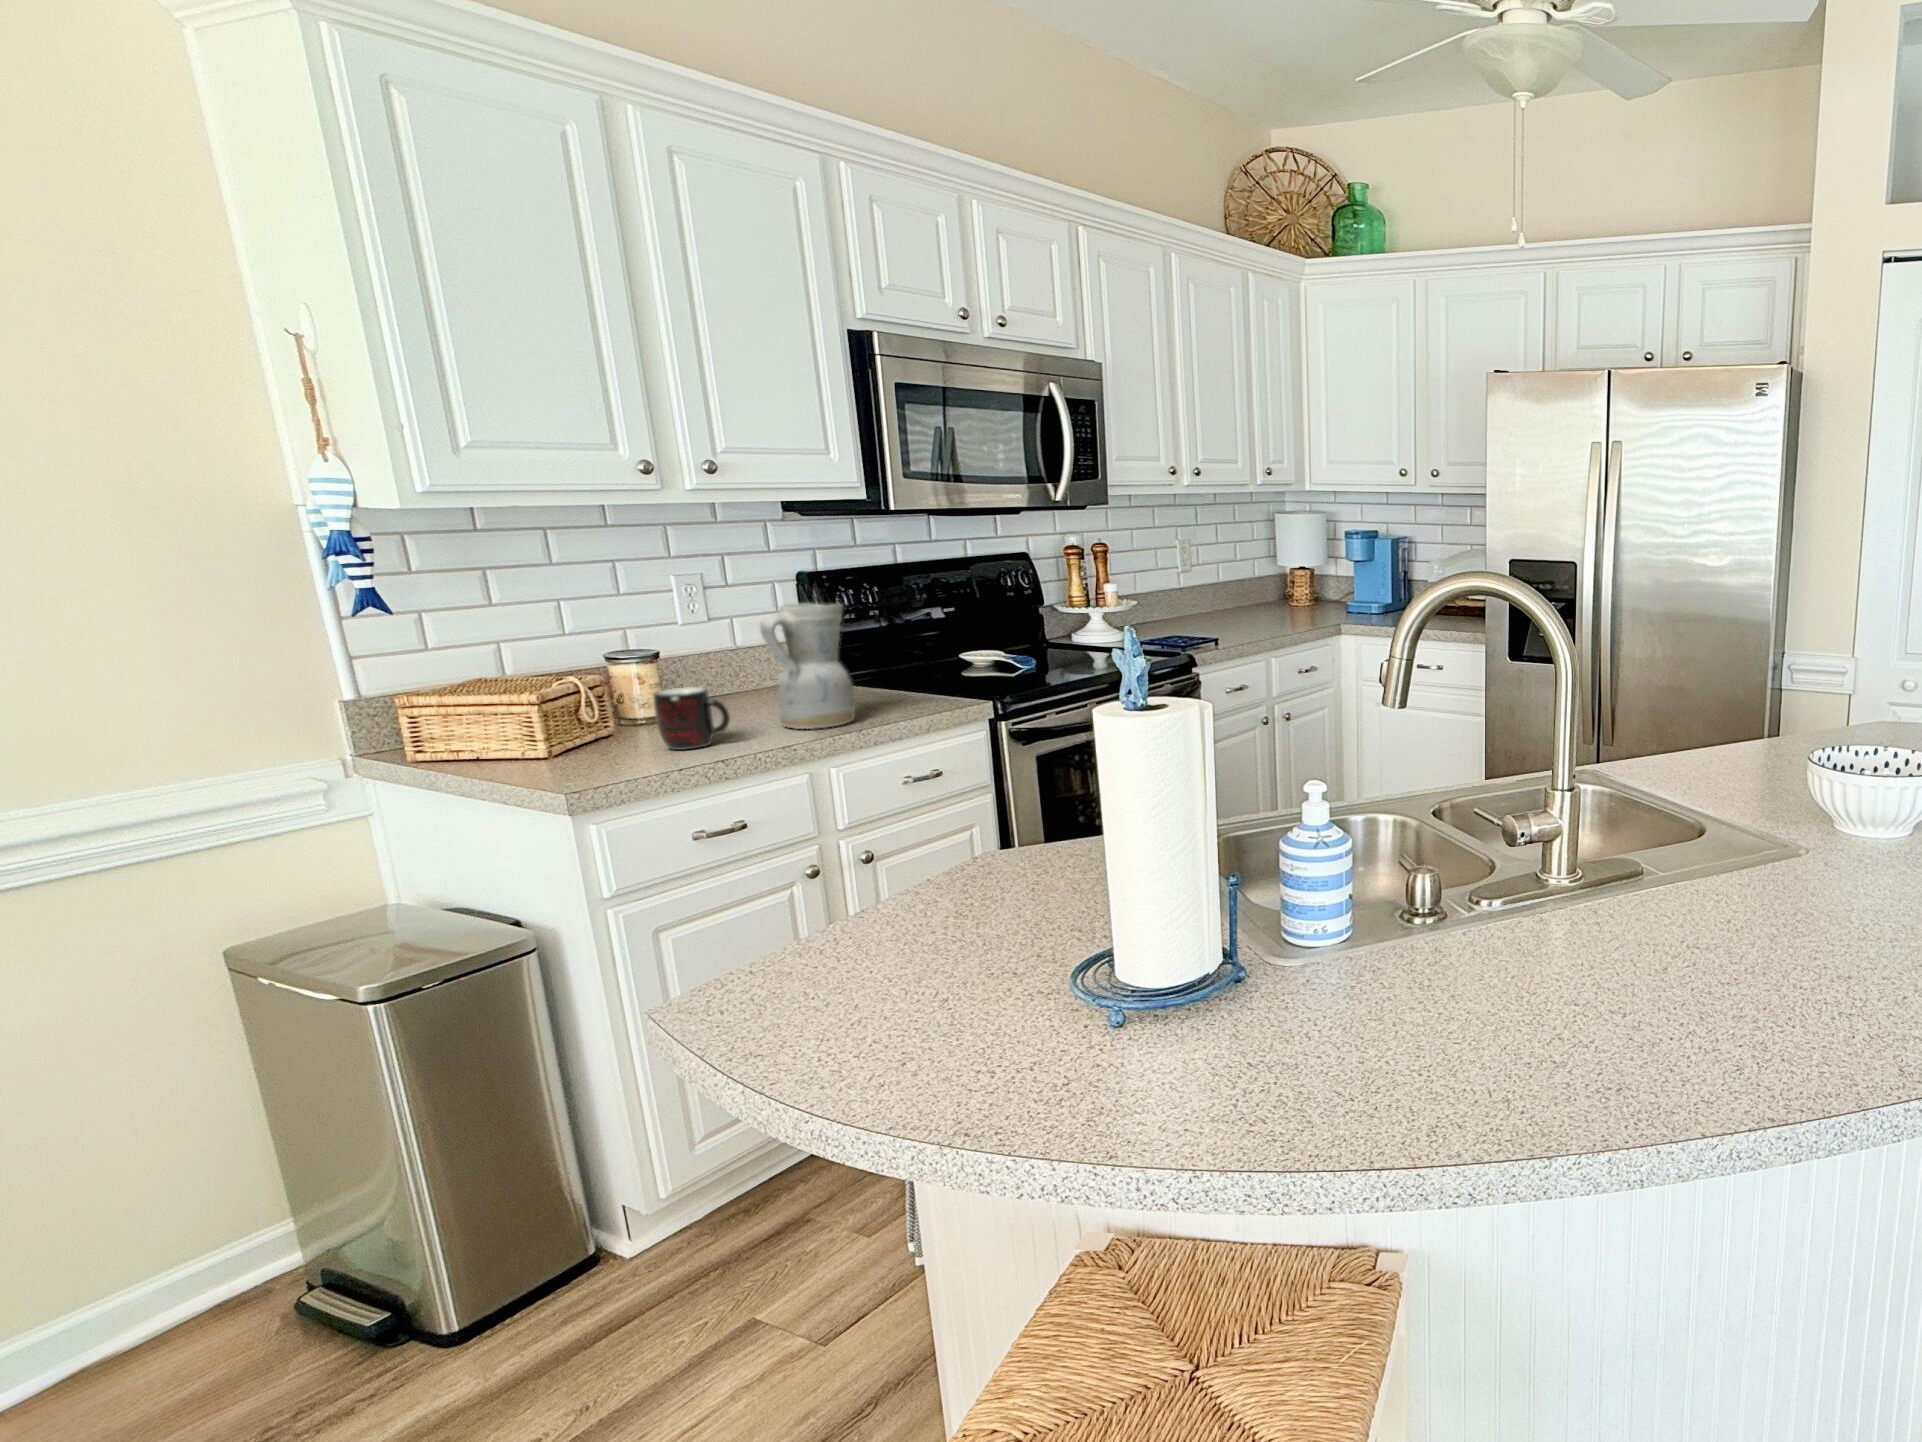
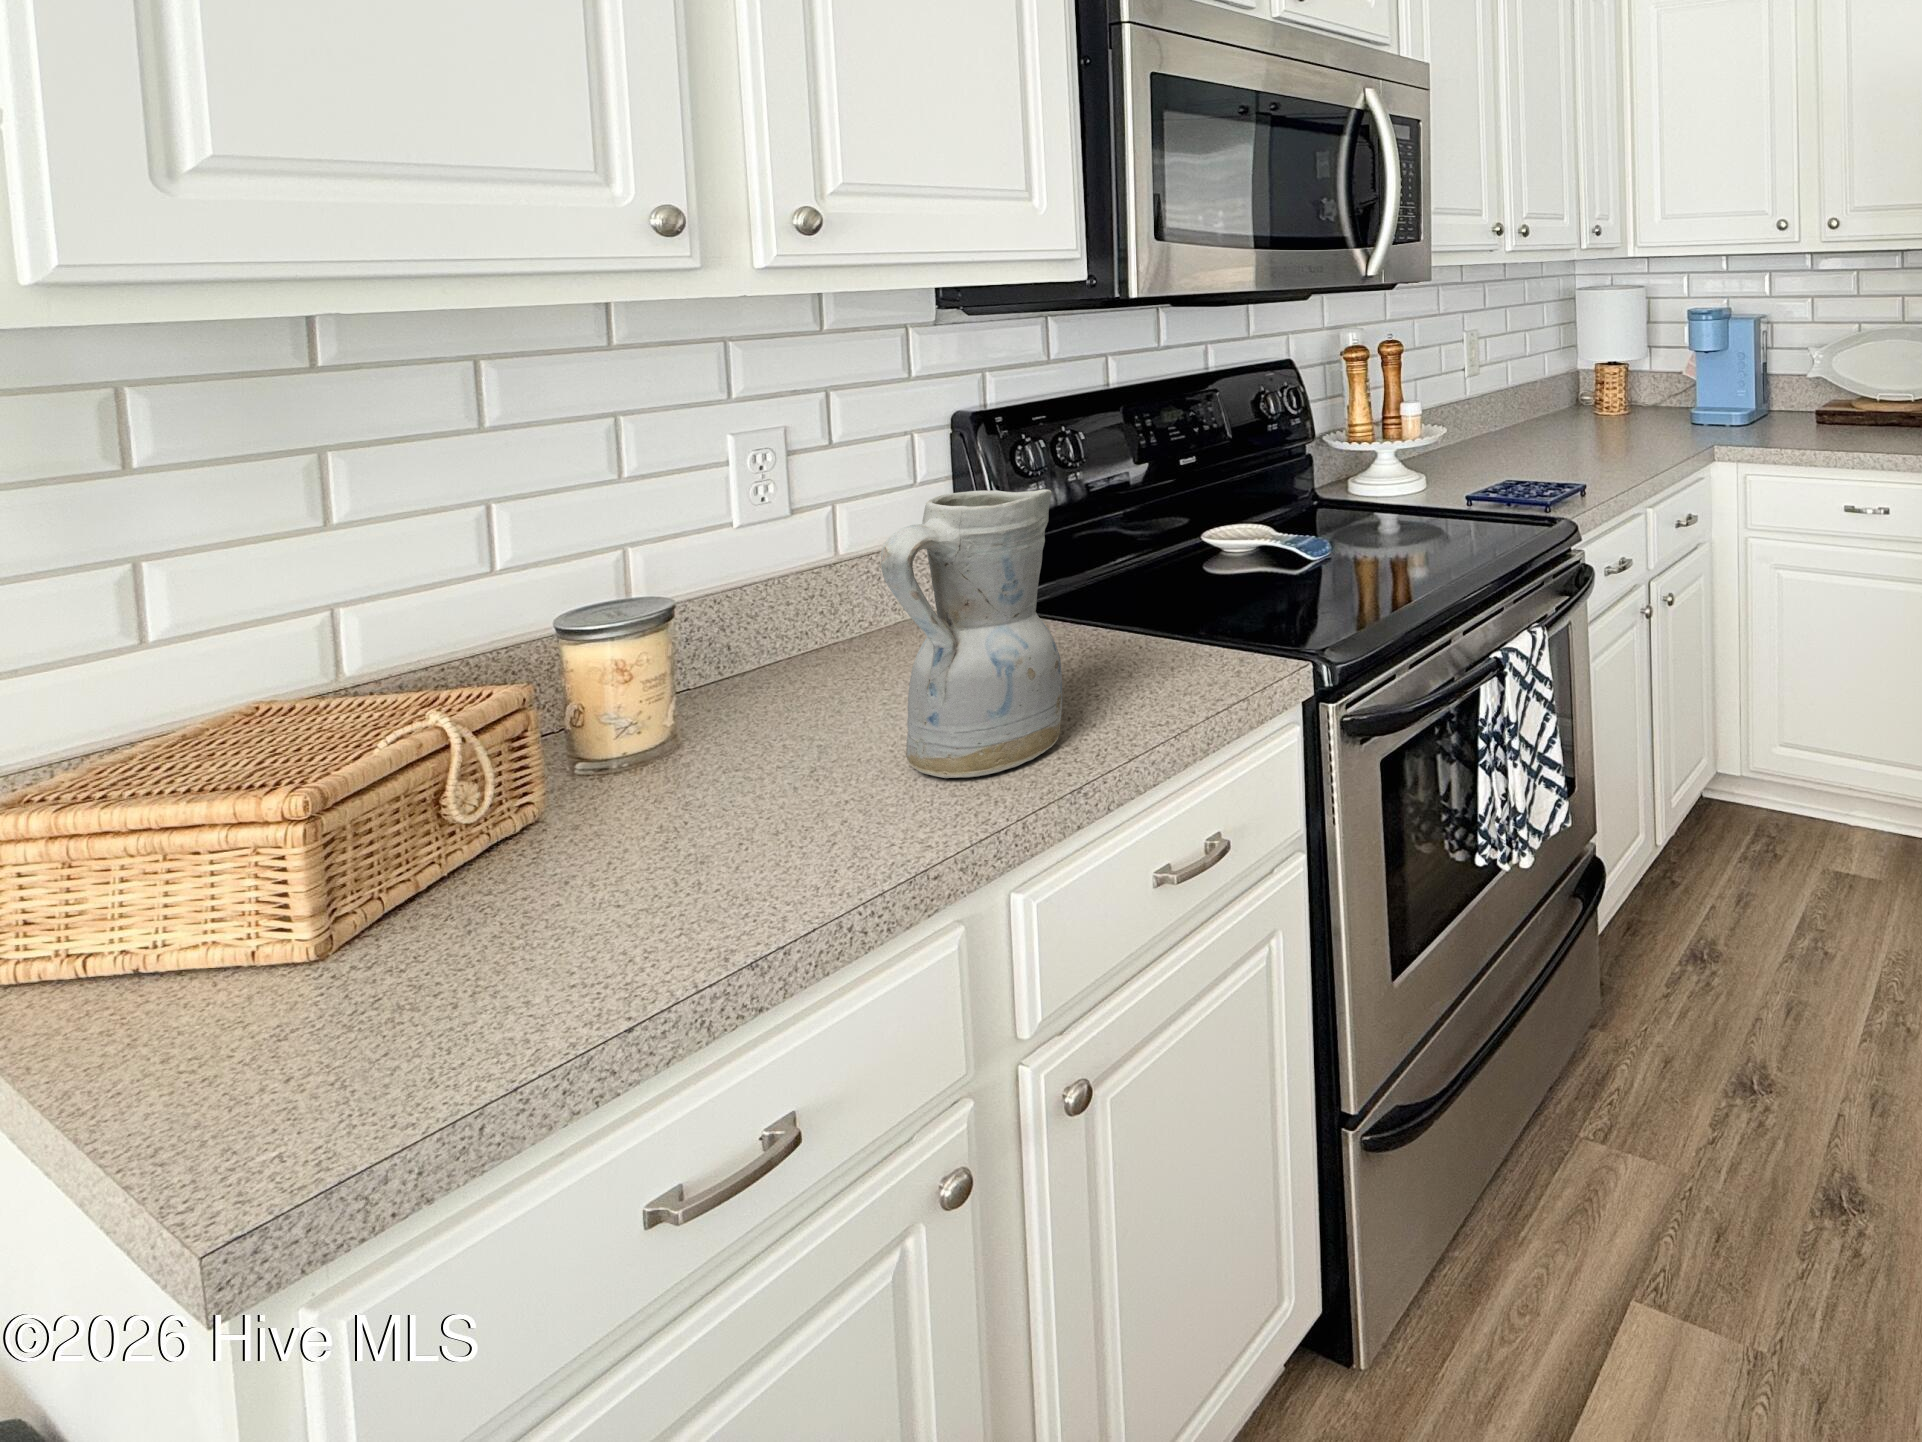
mug: present [653,687,730,750] -> none [618,711,794,887]

